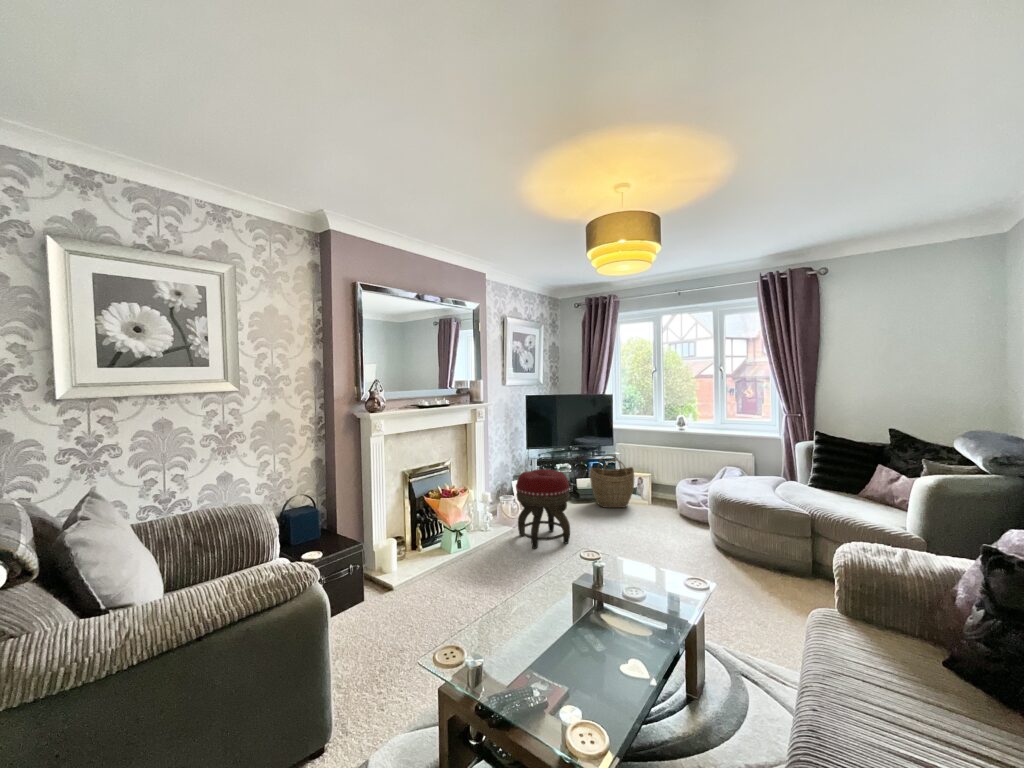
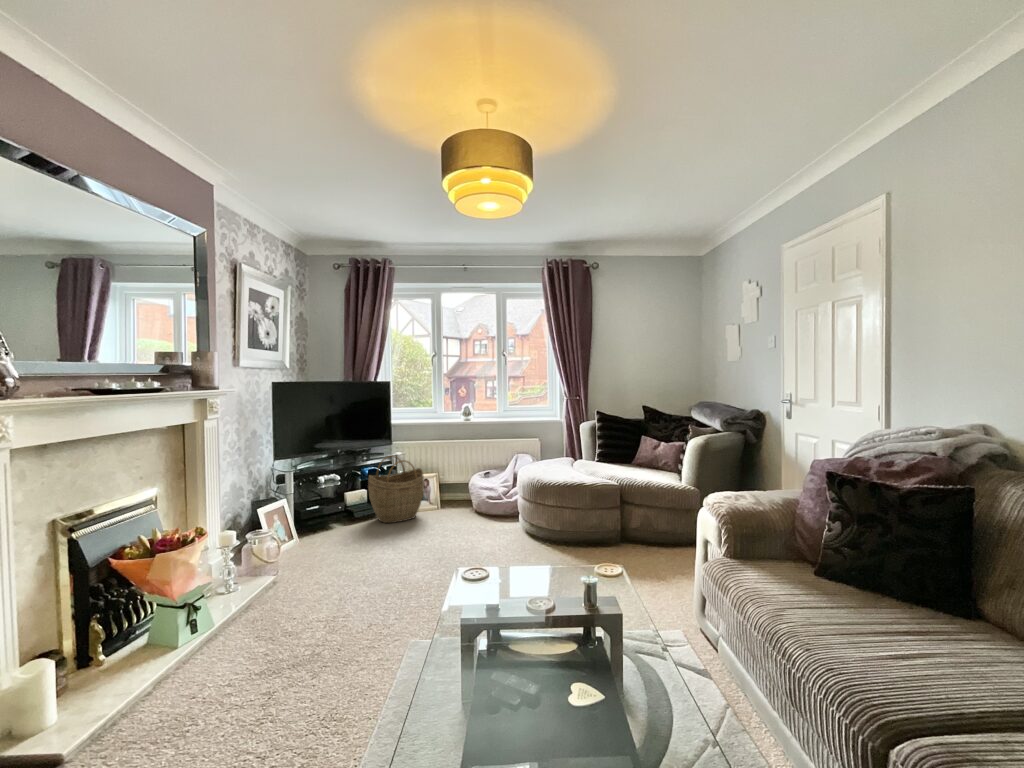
footstool: present [516,469,570,549] -> none [284,482,369,598]

